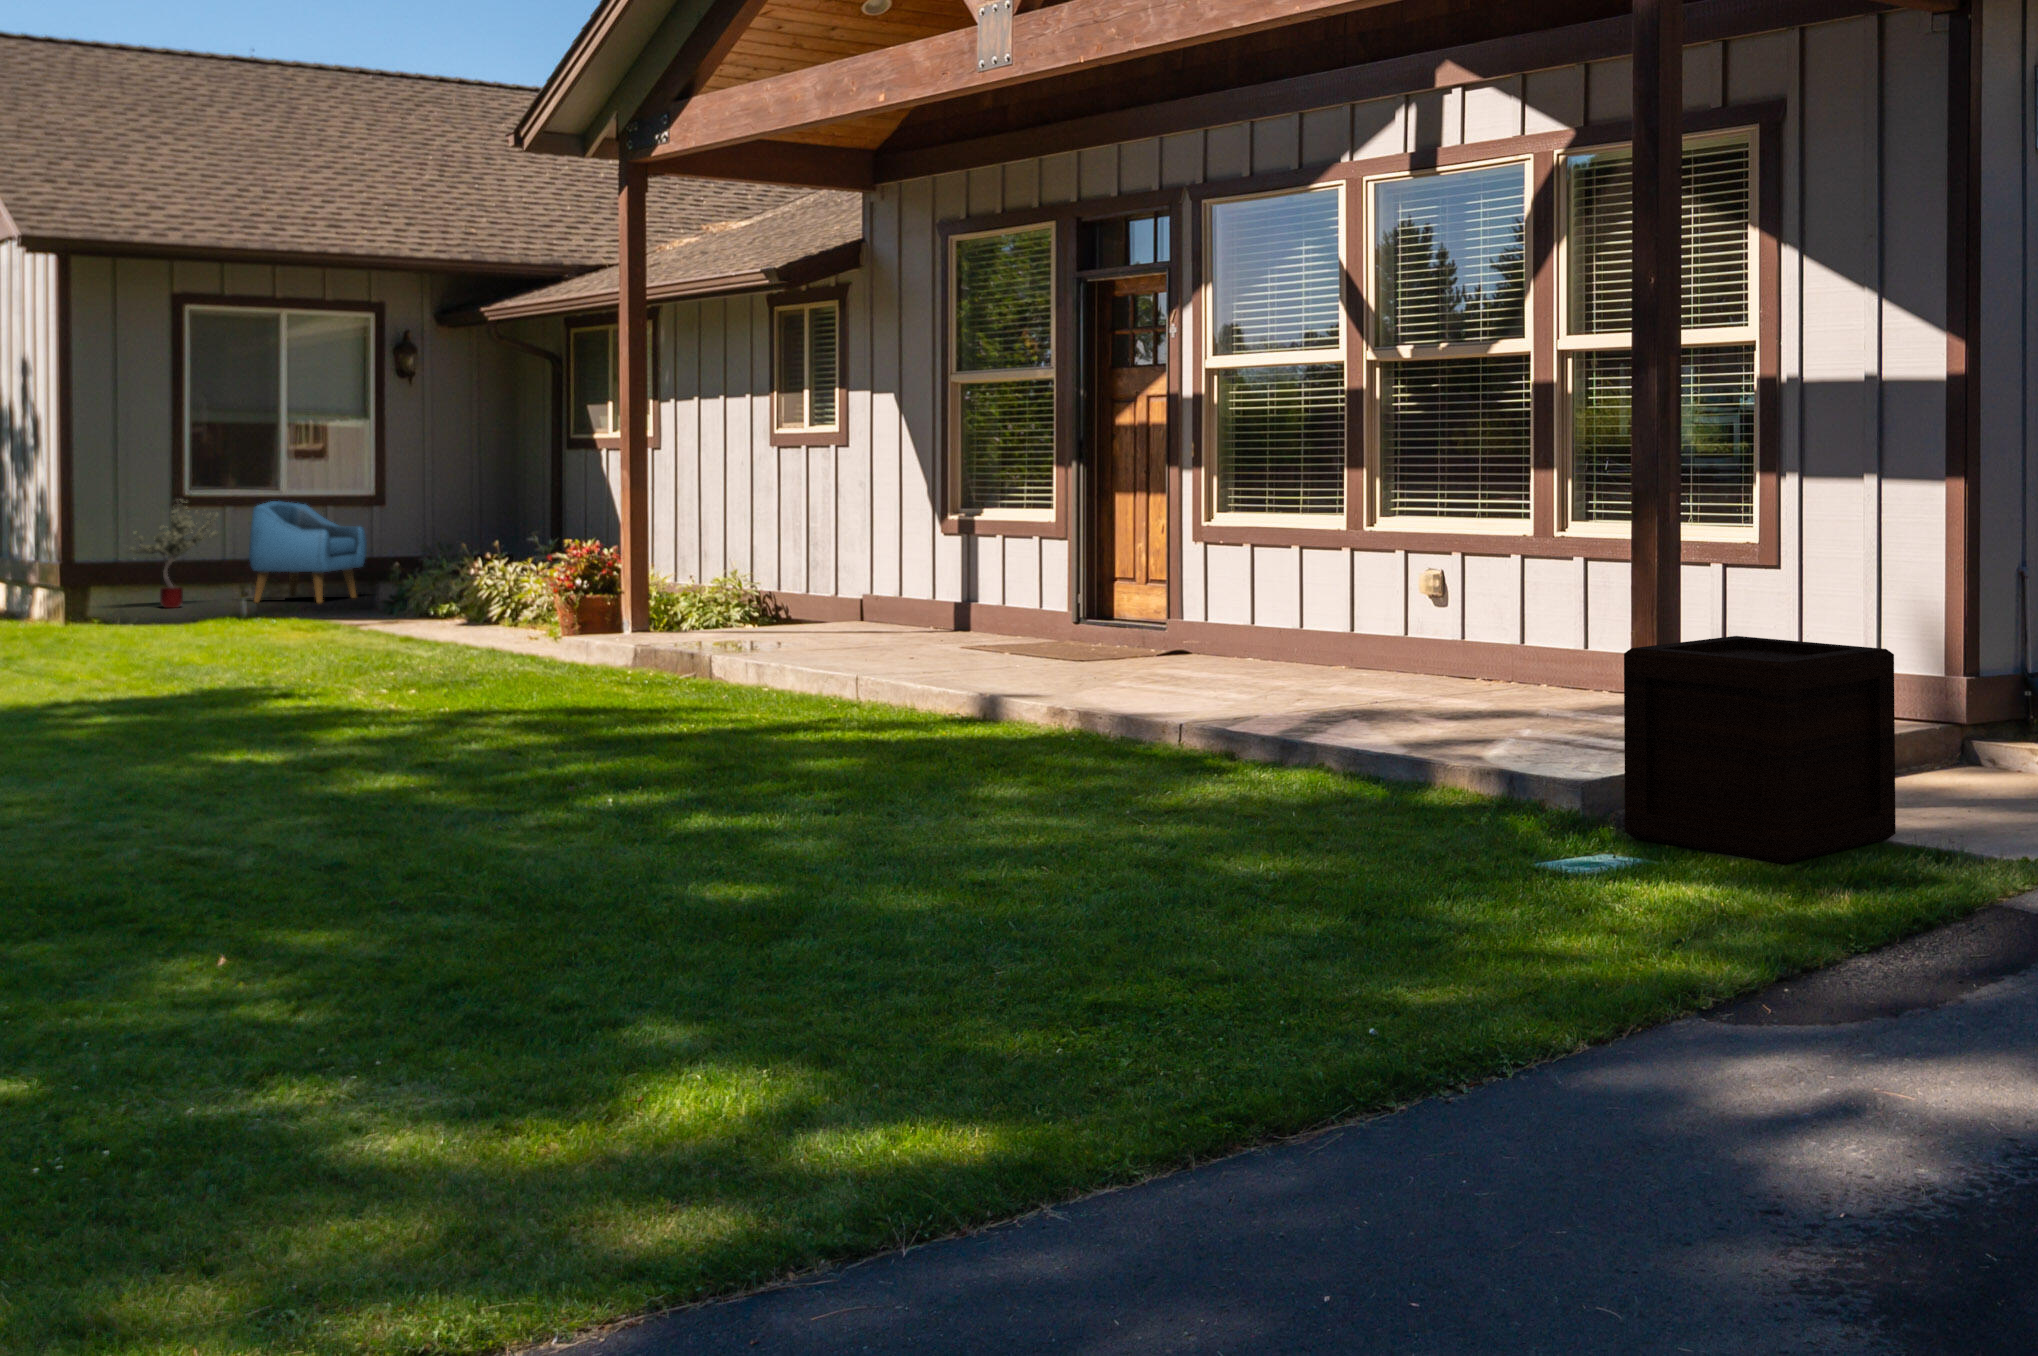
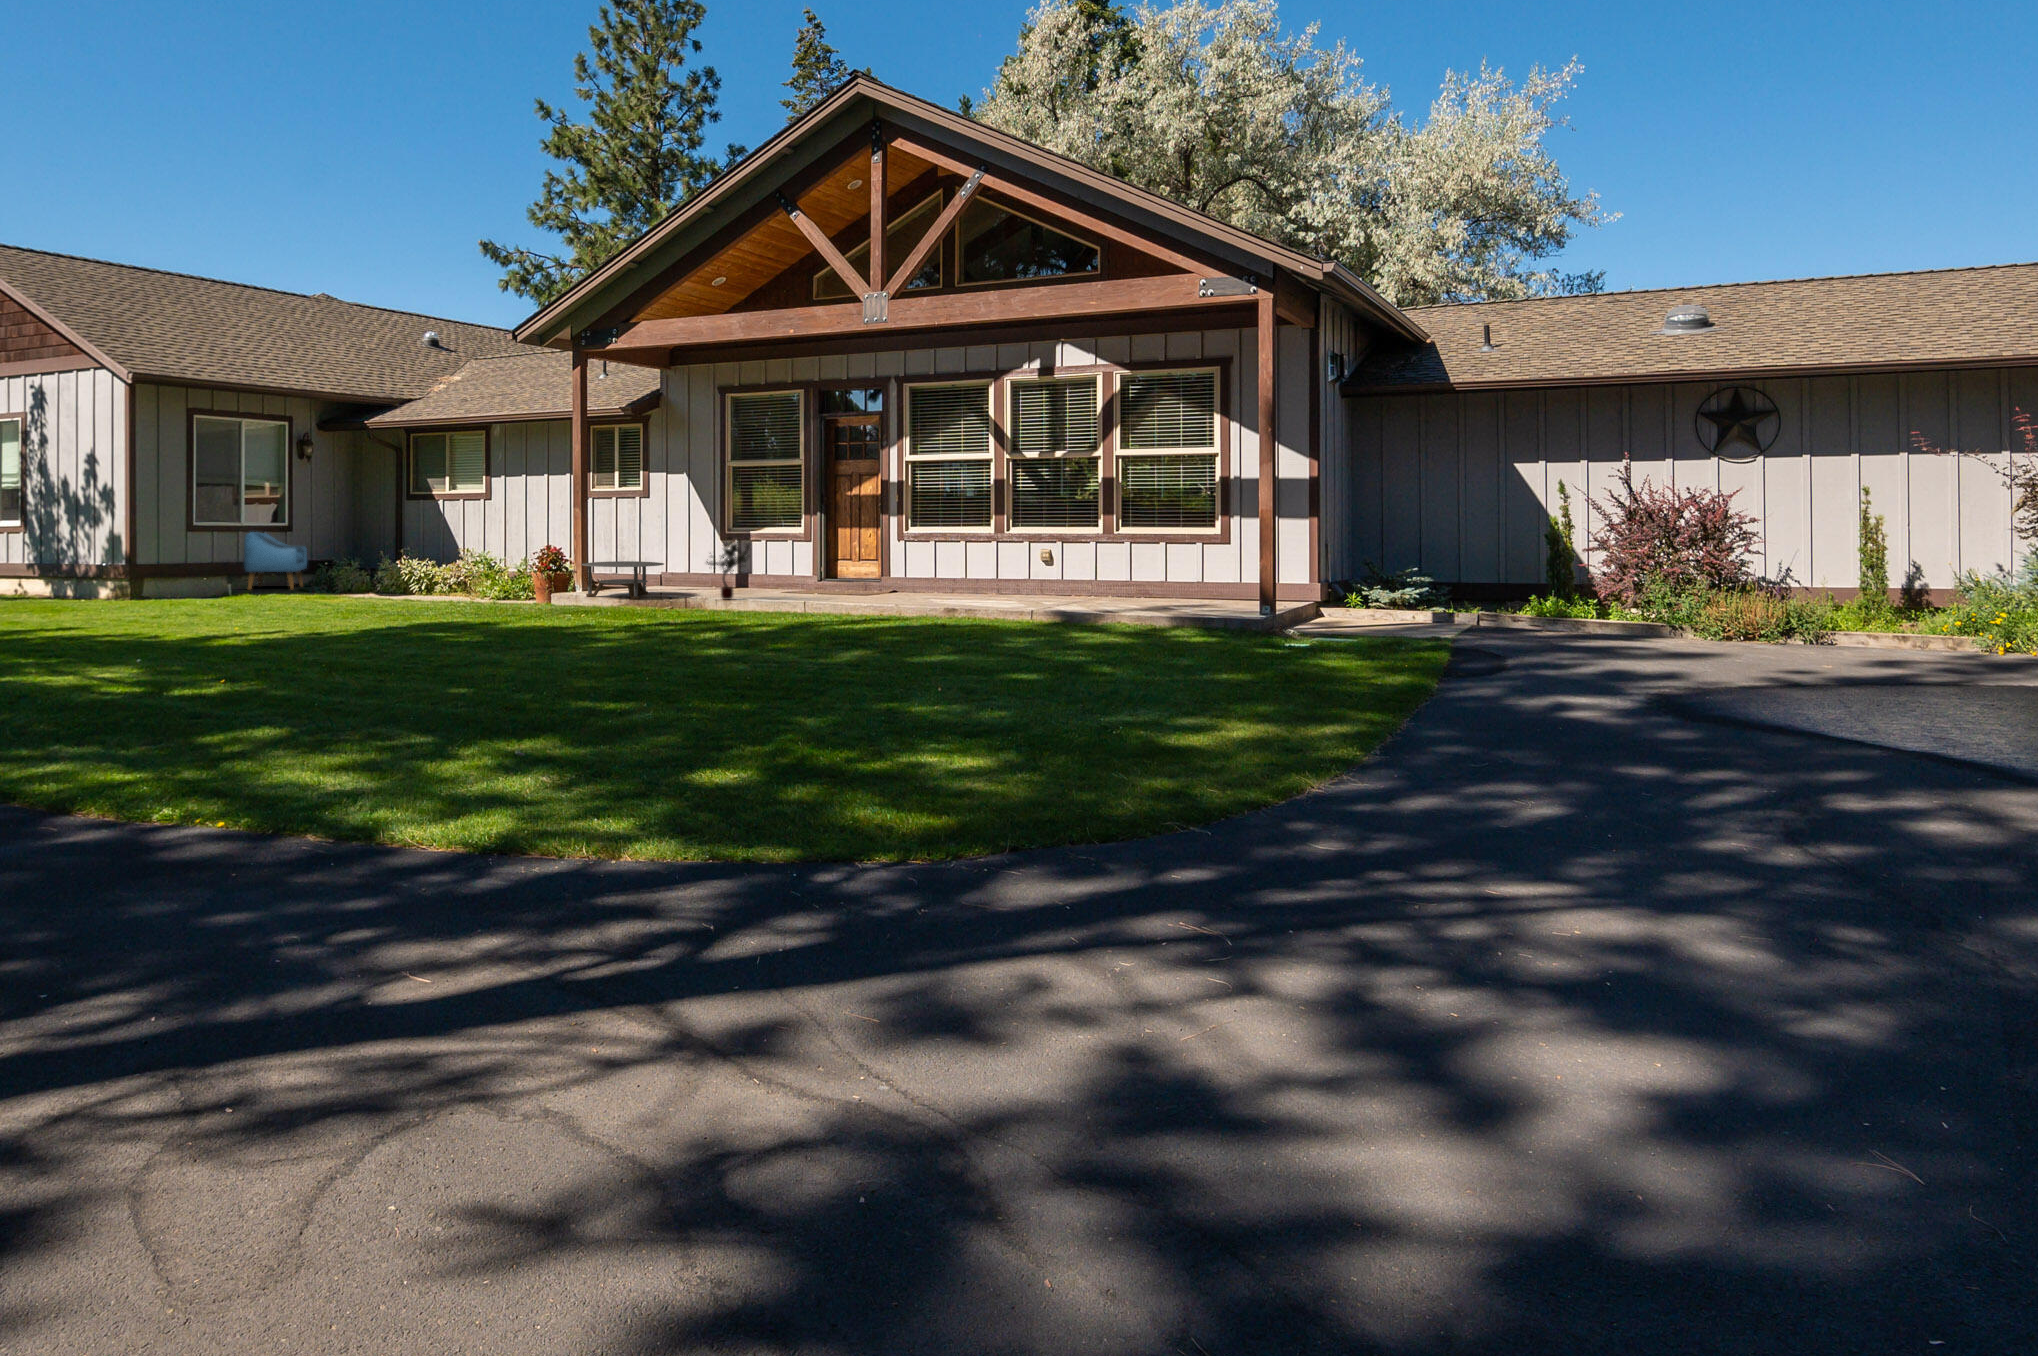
potted tree: present [126,499,218,608] -> present [706,536,750,600]
round table: none [687,563,848,639] -> present [582,561,664,600]
wooden crate: present [1624,636,1896,864] -> none [1283,577,1368,659]

